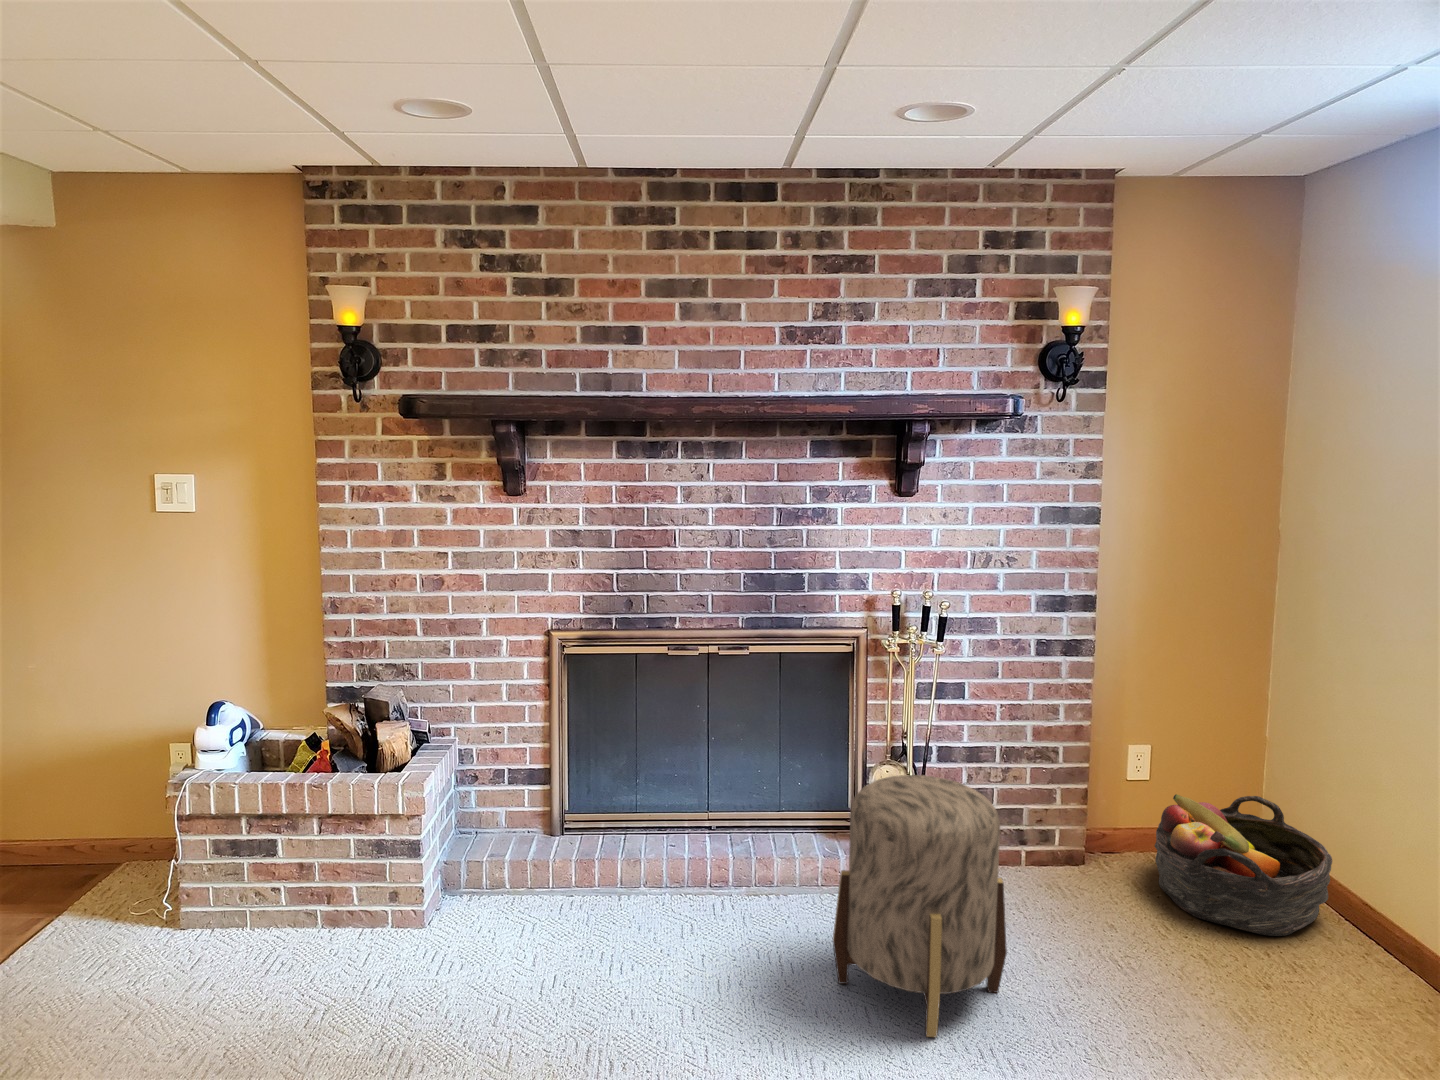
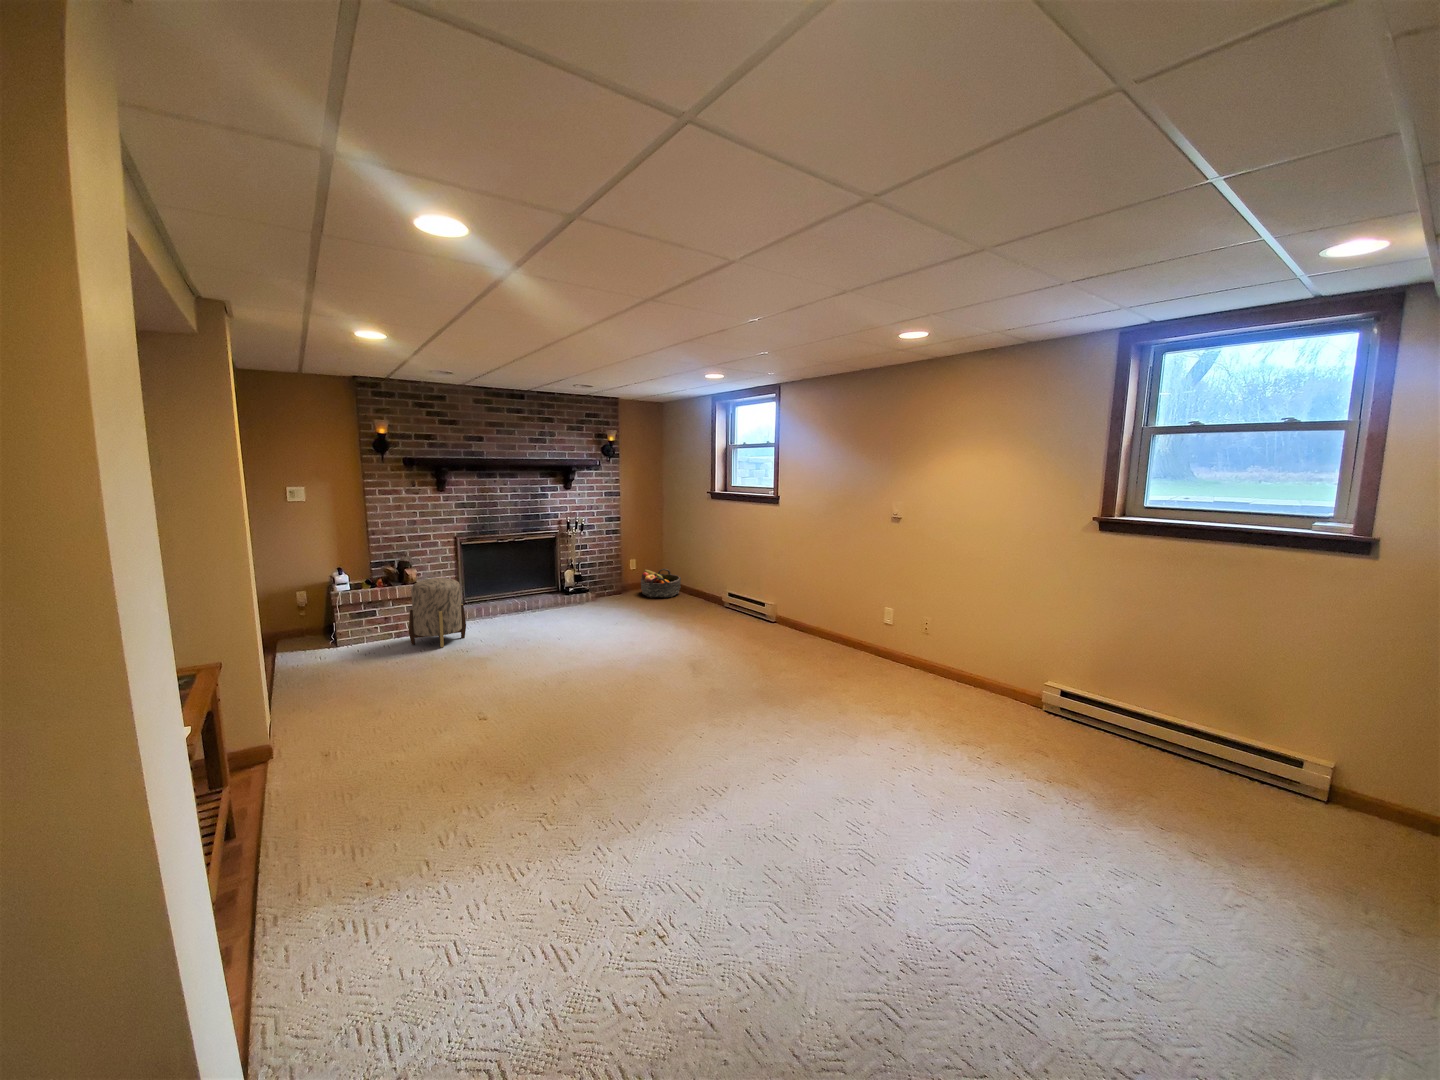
ottoman: present [833,775,1007,1037] -> present [409,578,466,647]

